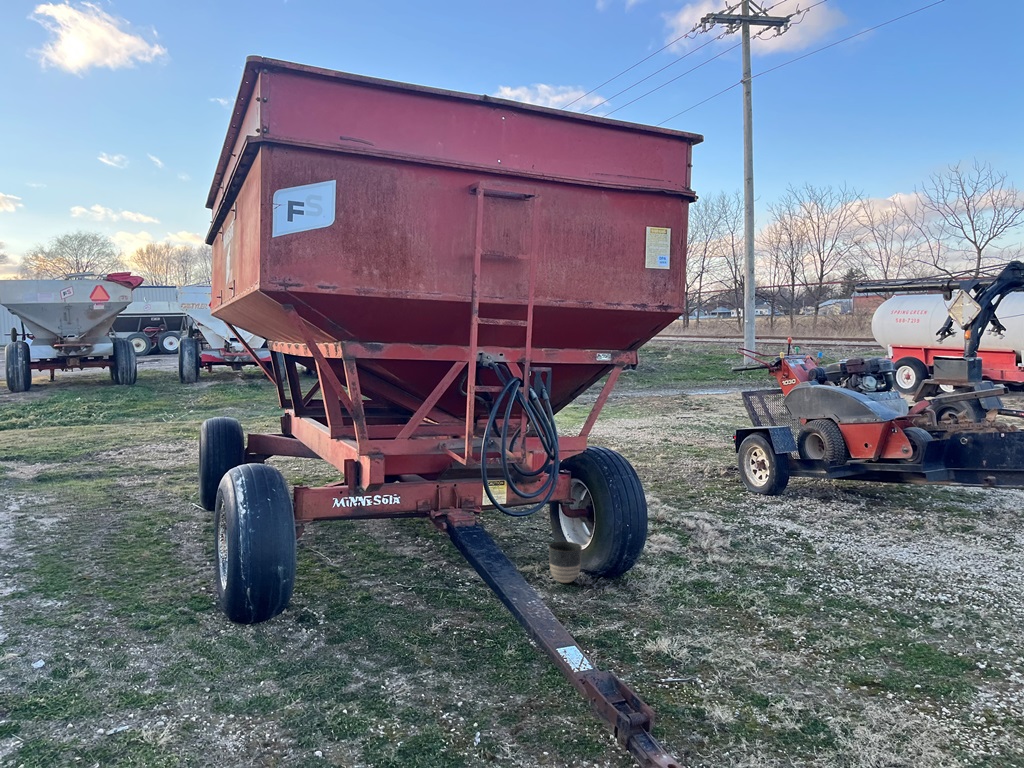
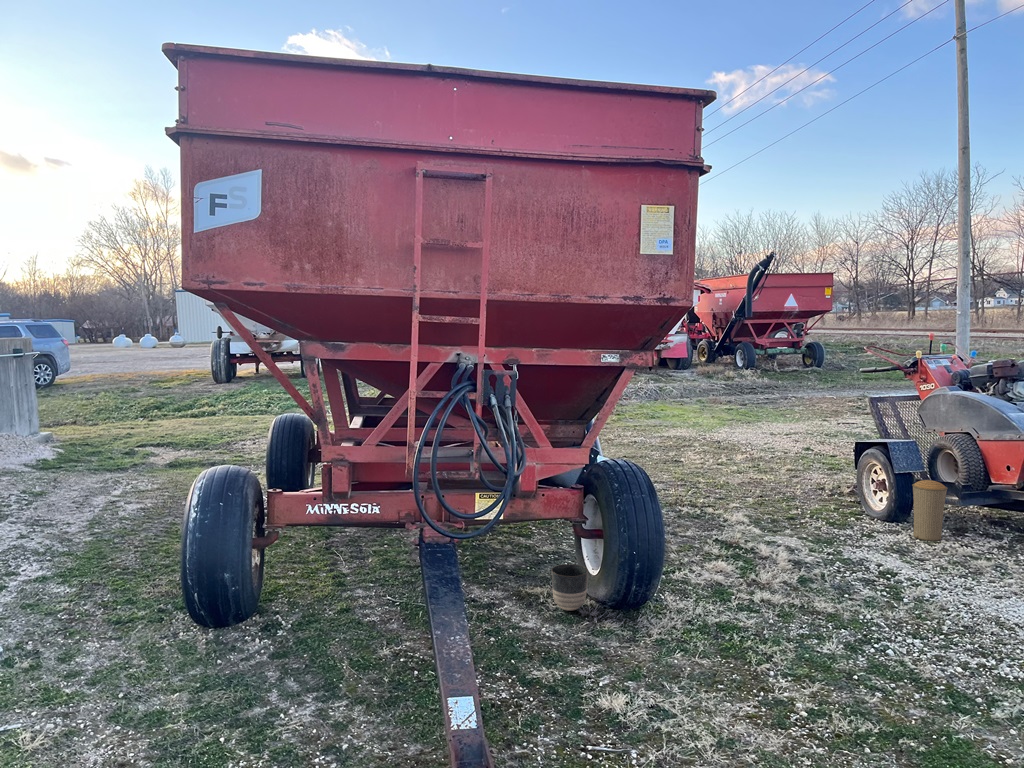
trash can: none [793,458,821,507] -> present [912,480,948,541]

